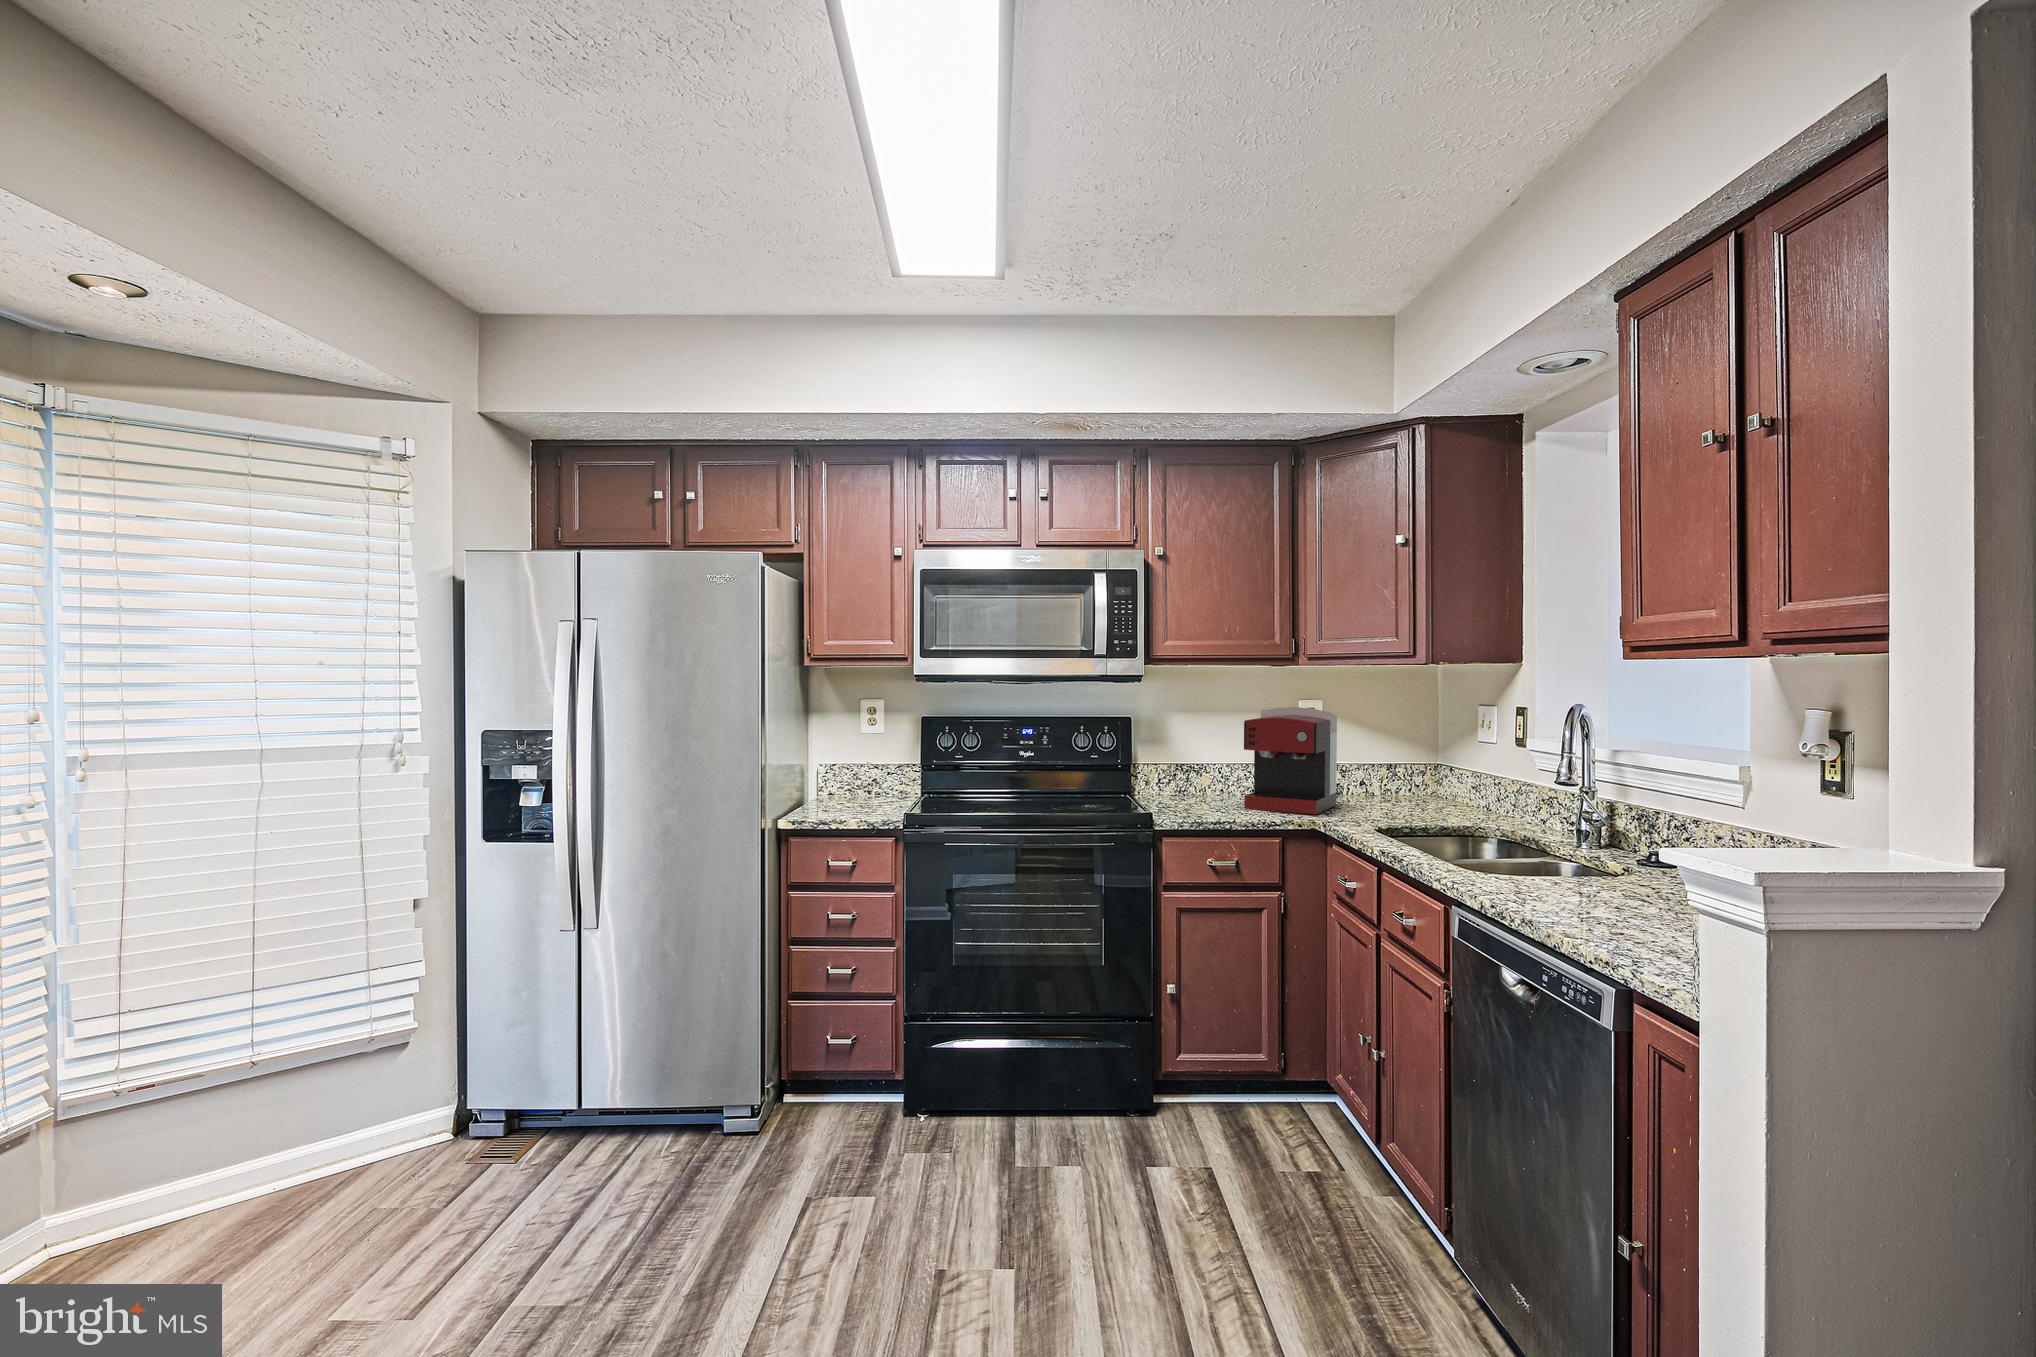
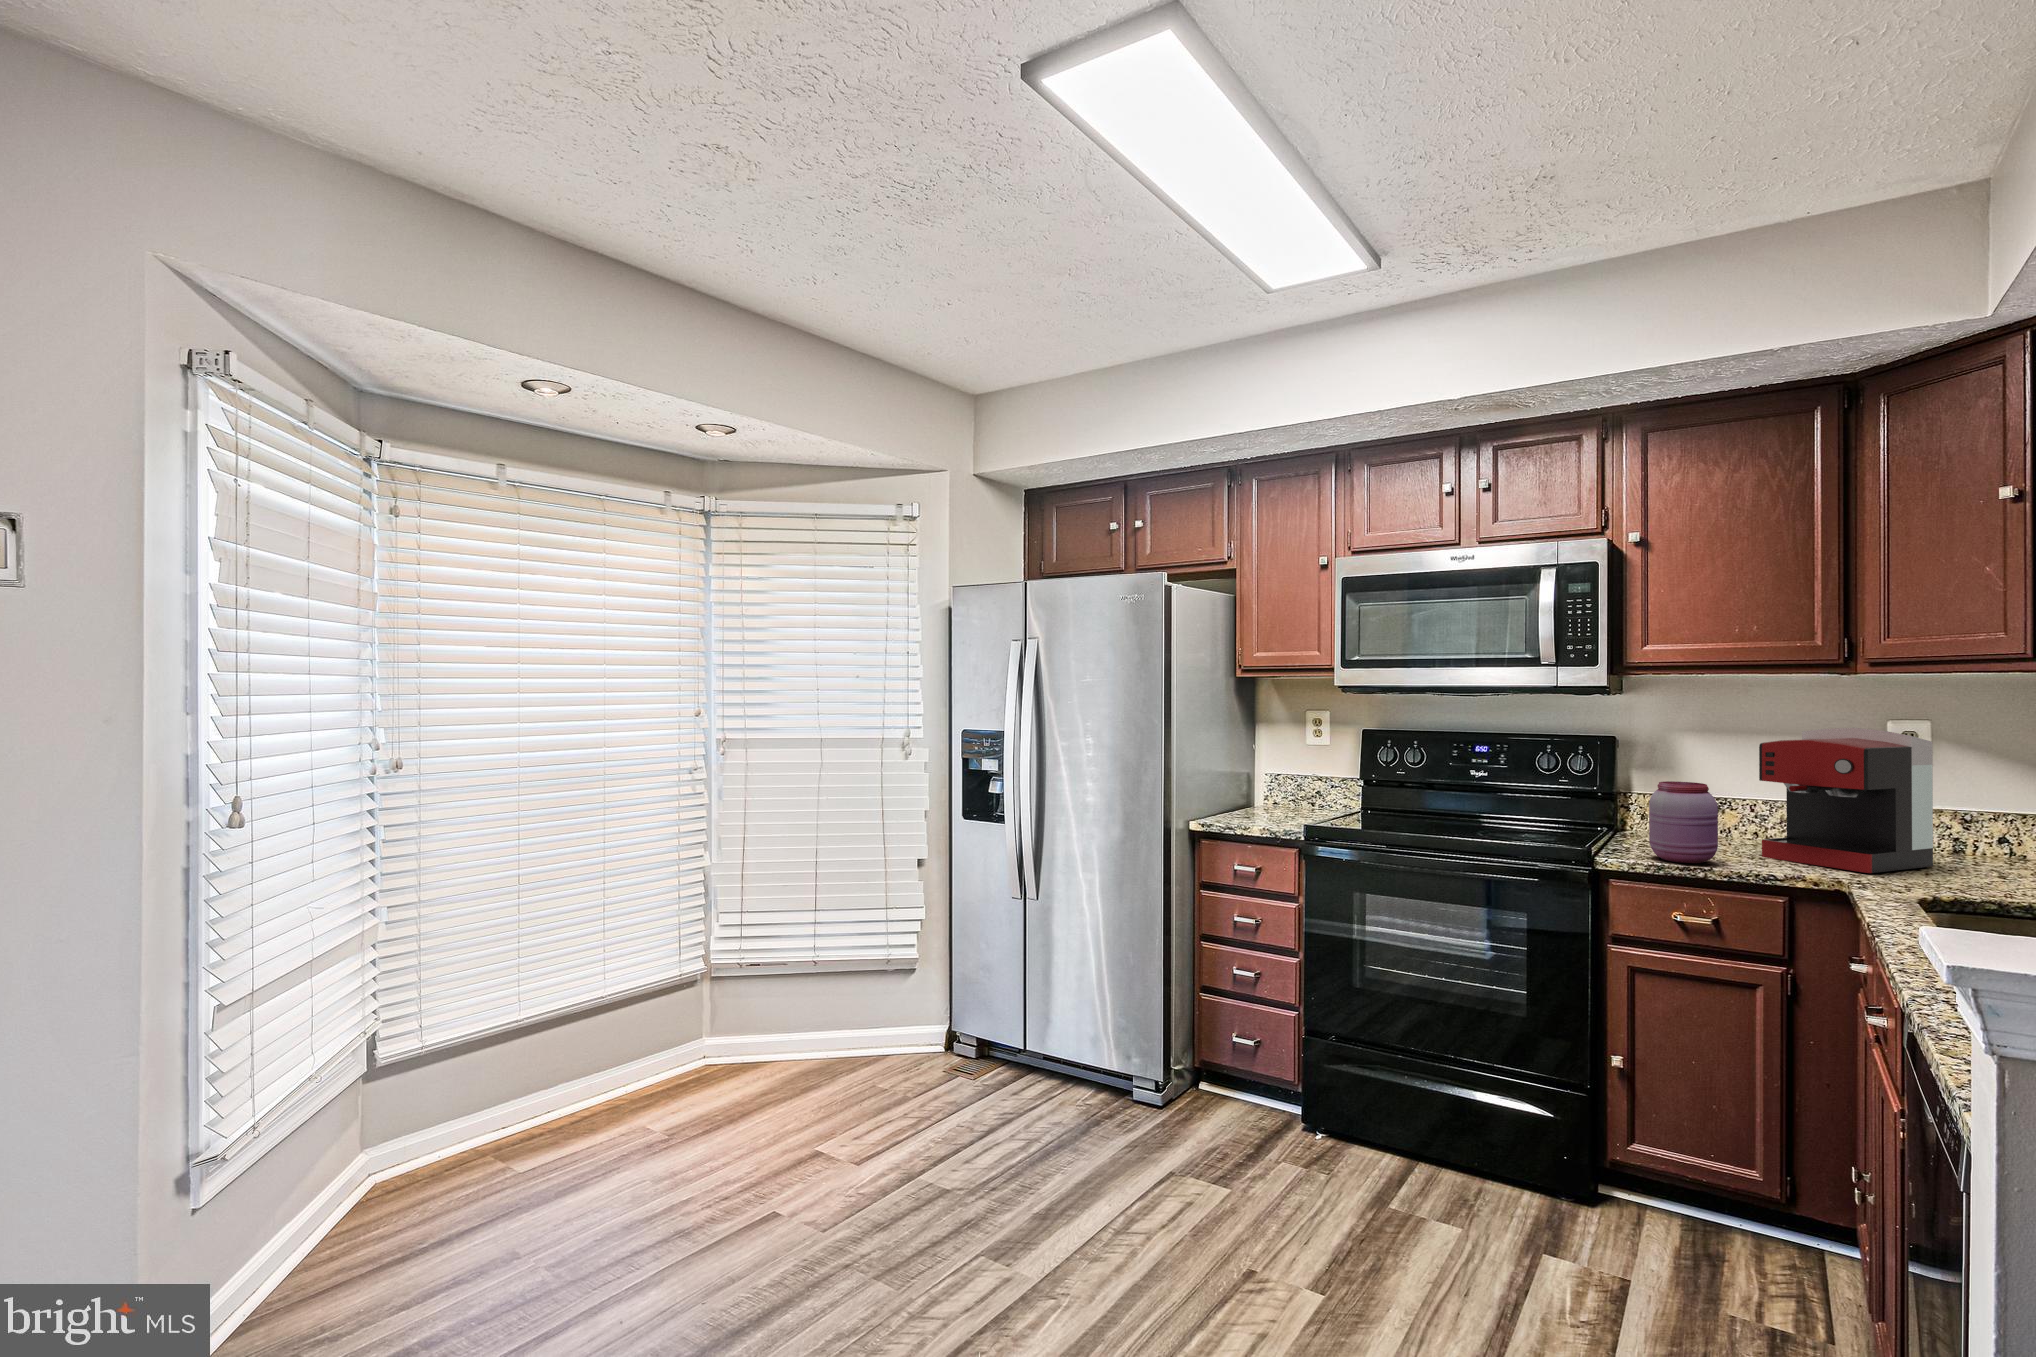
jar: none [1186,754,1233,819] -> present [1649,781,1718,863]

